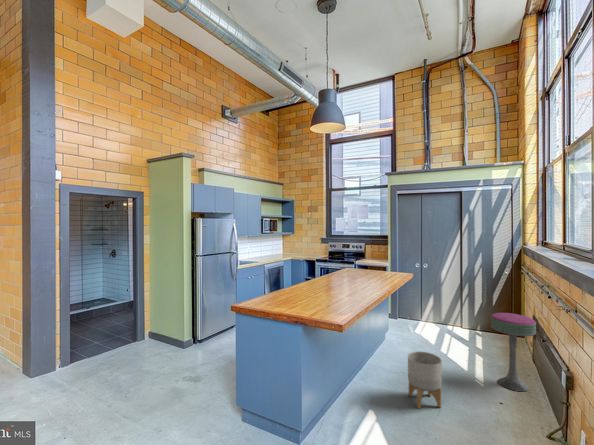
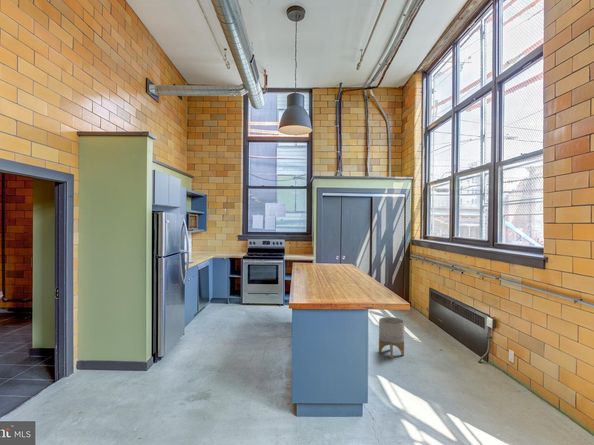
bar stool: present [491,313,536,391] -> none [416,285,445,338]

